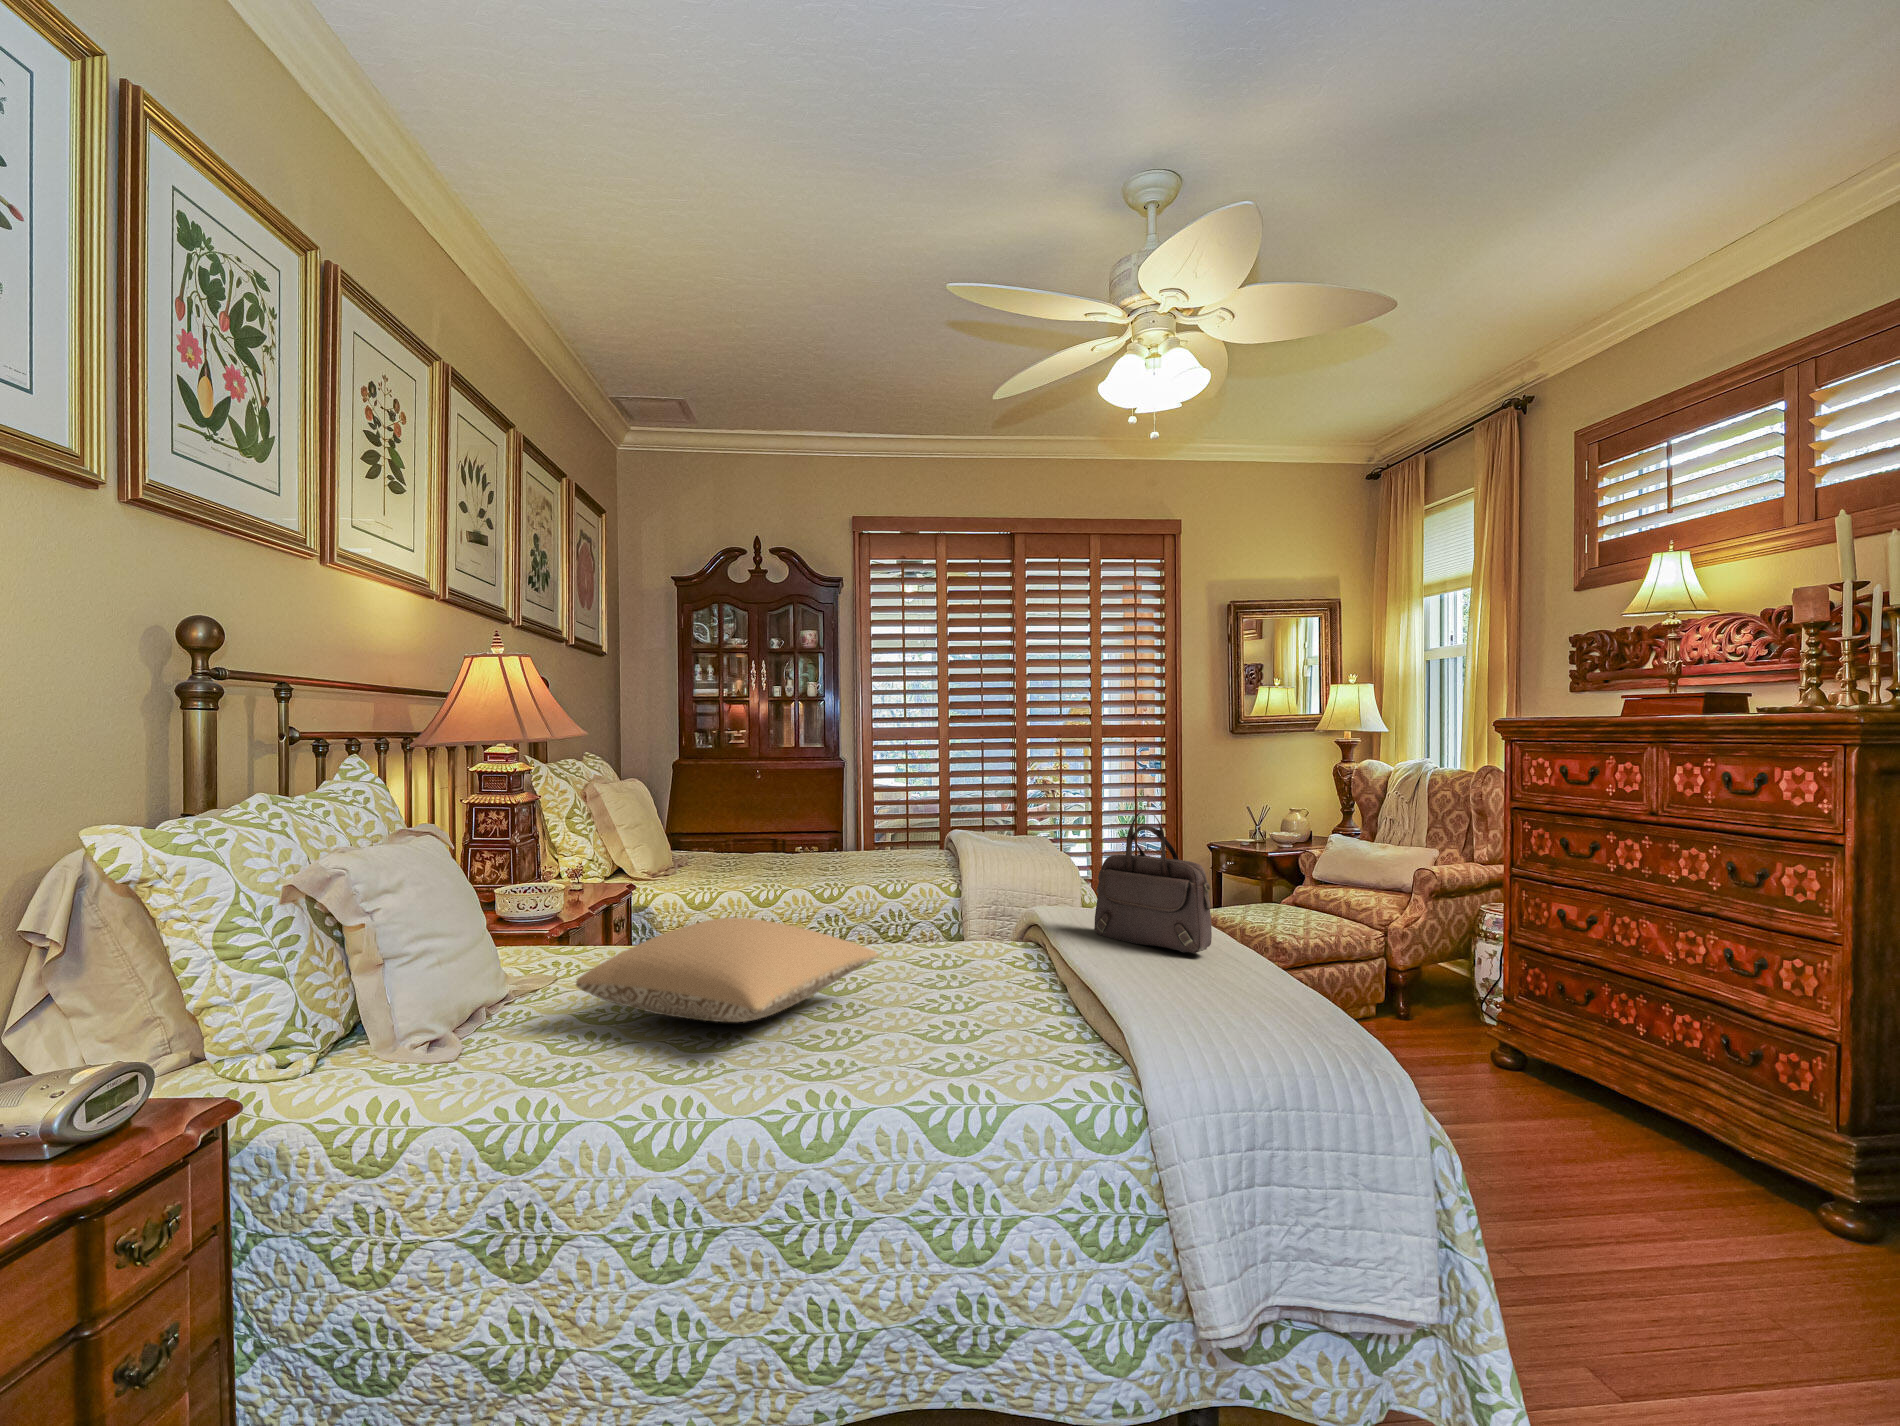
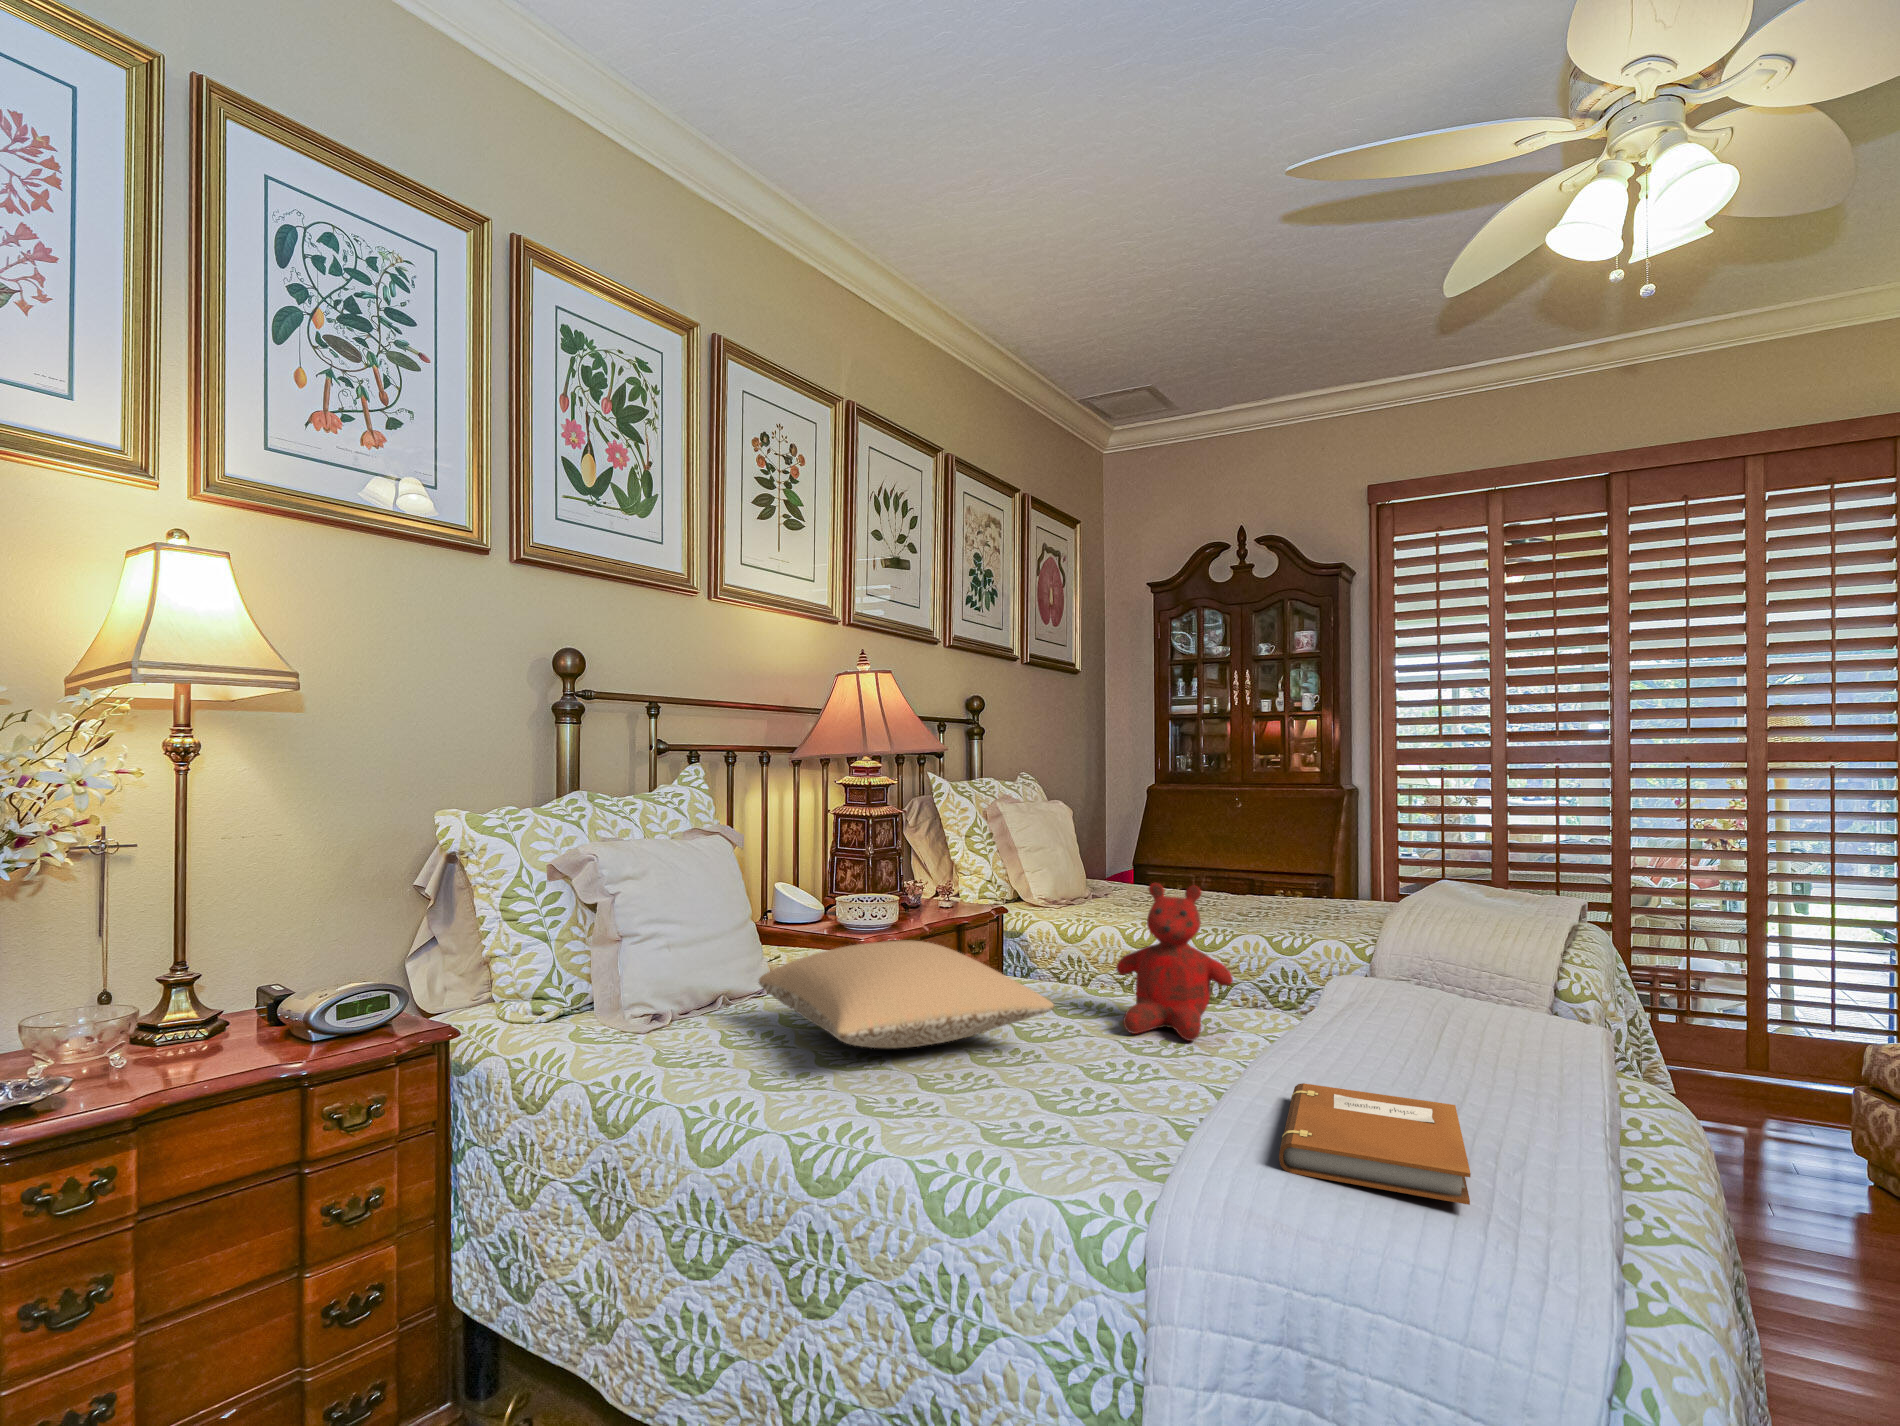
handbag: present [1094,810,1212,954] -> none [1372,872,1515,1086]
teddy bear: none [870,840,965,969] -> present [1116,883,1233,1041]
notebook: none [1131,965,1303,1028] -> present [1279,1083,1471,1205]

